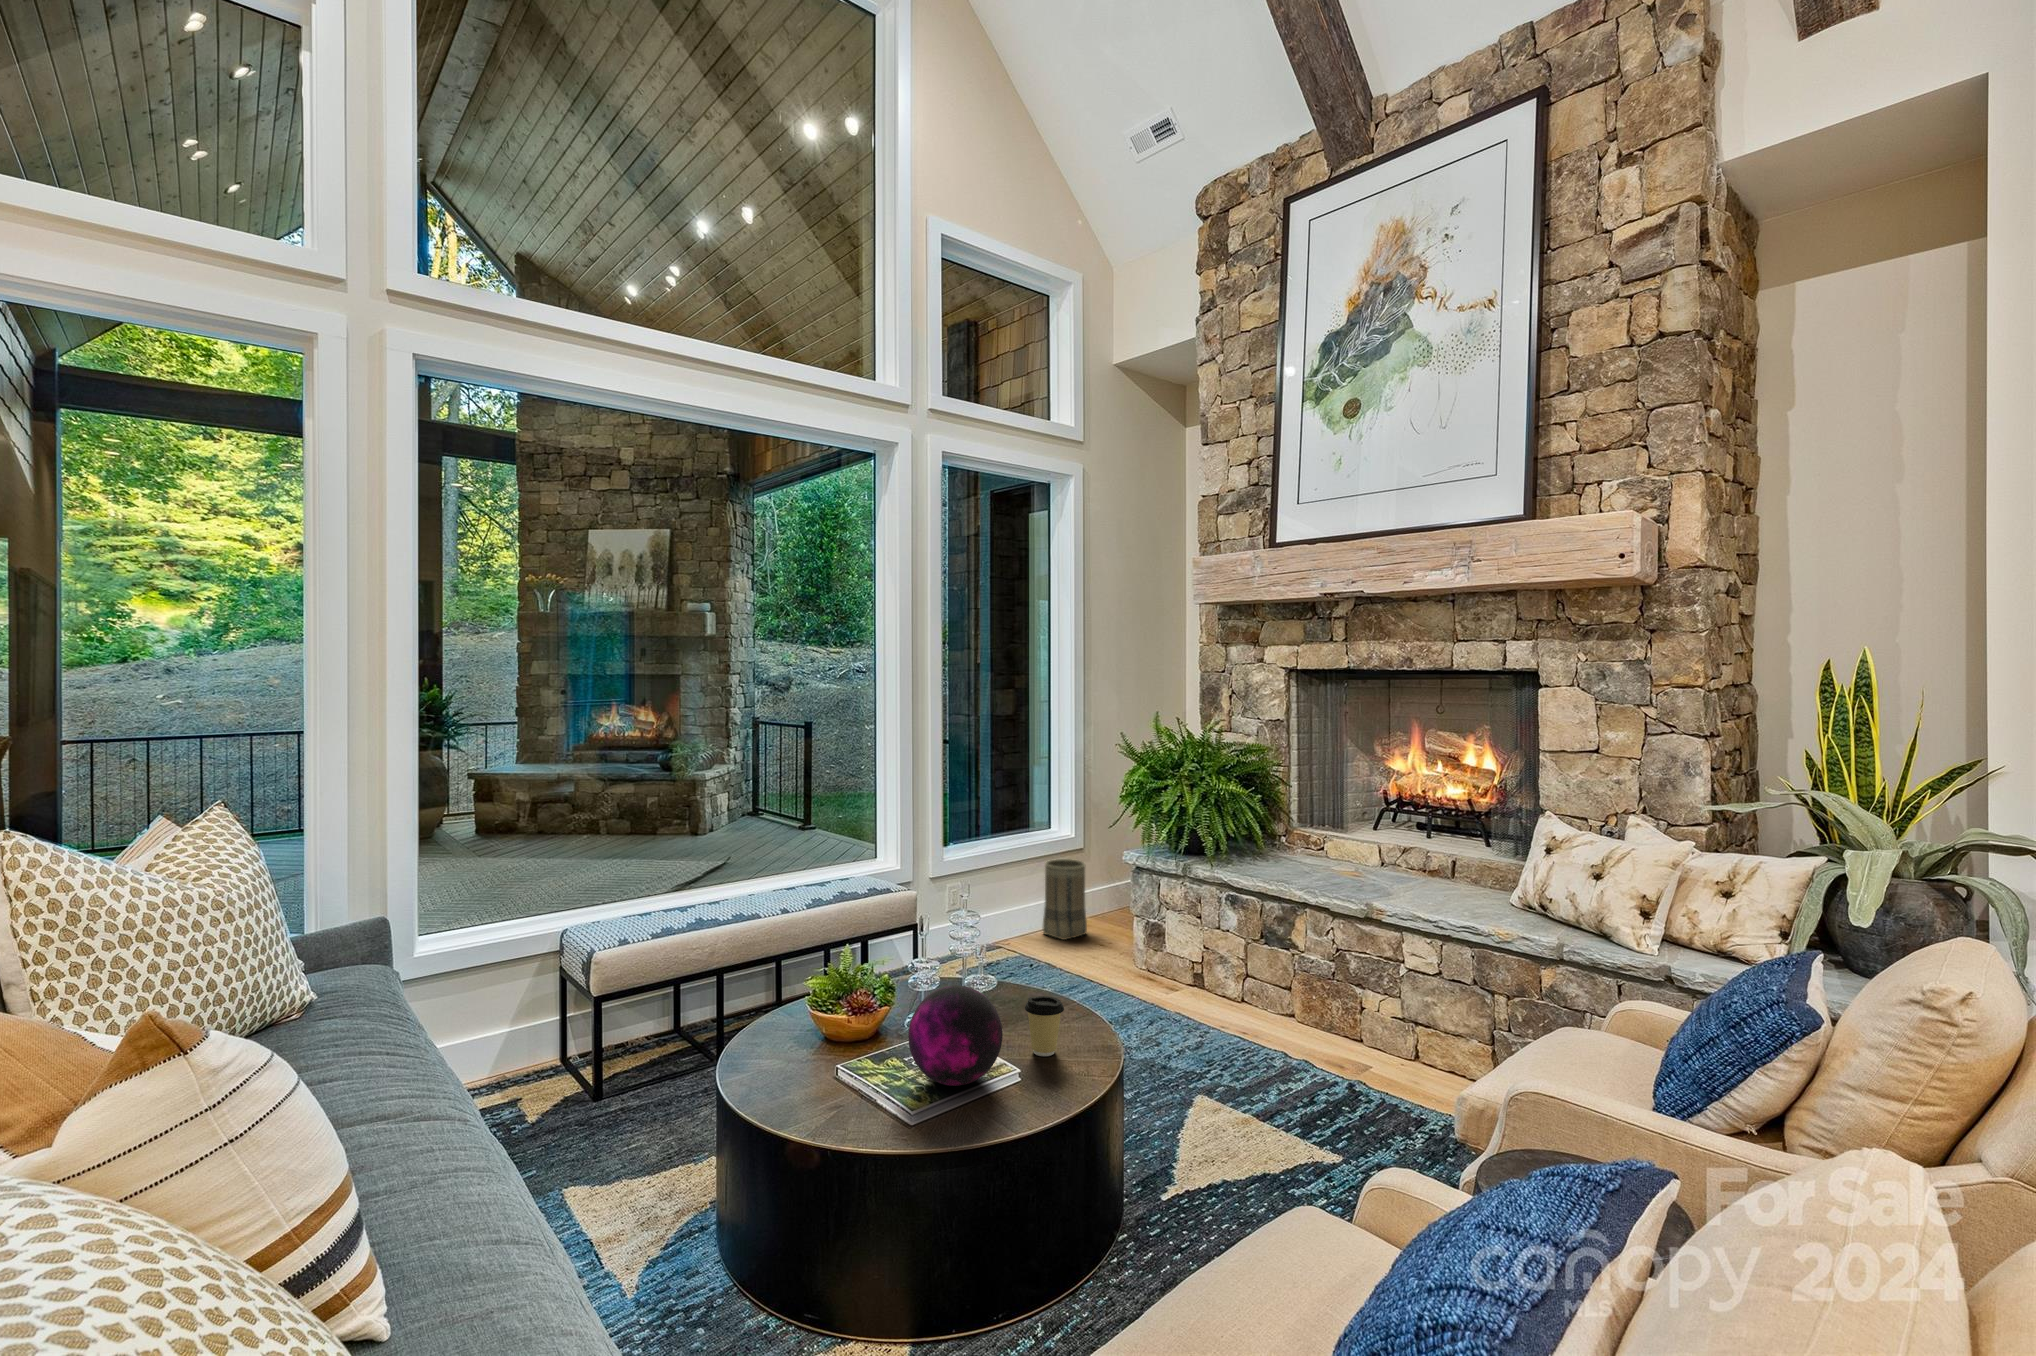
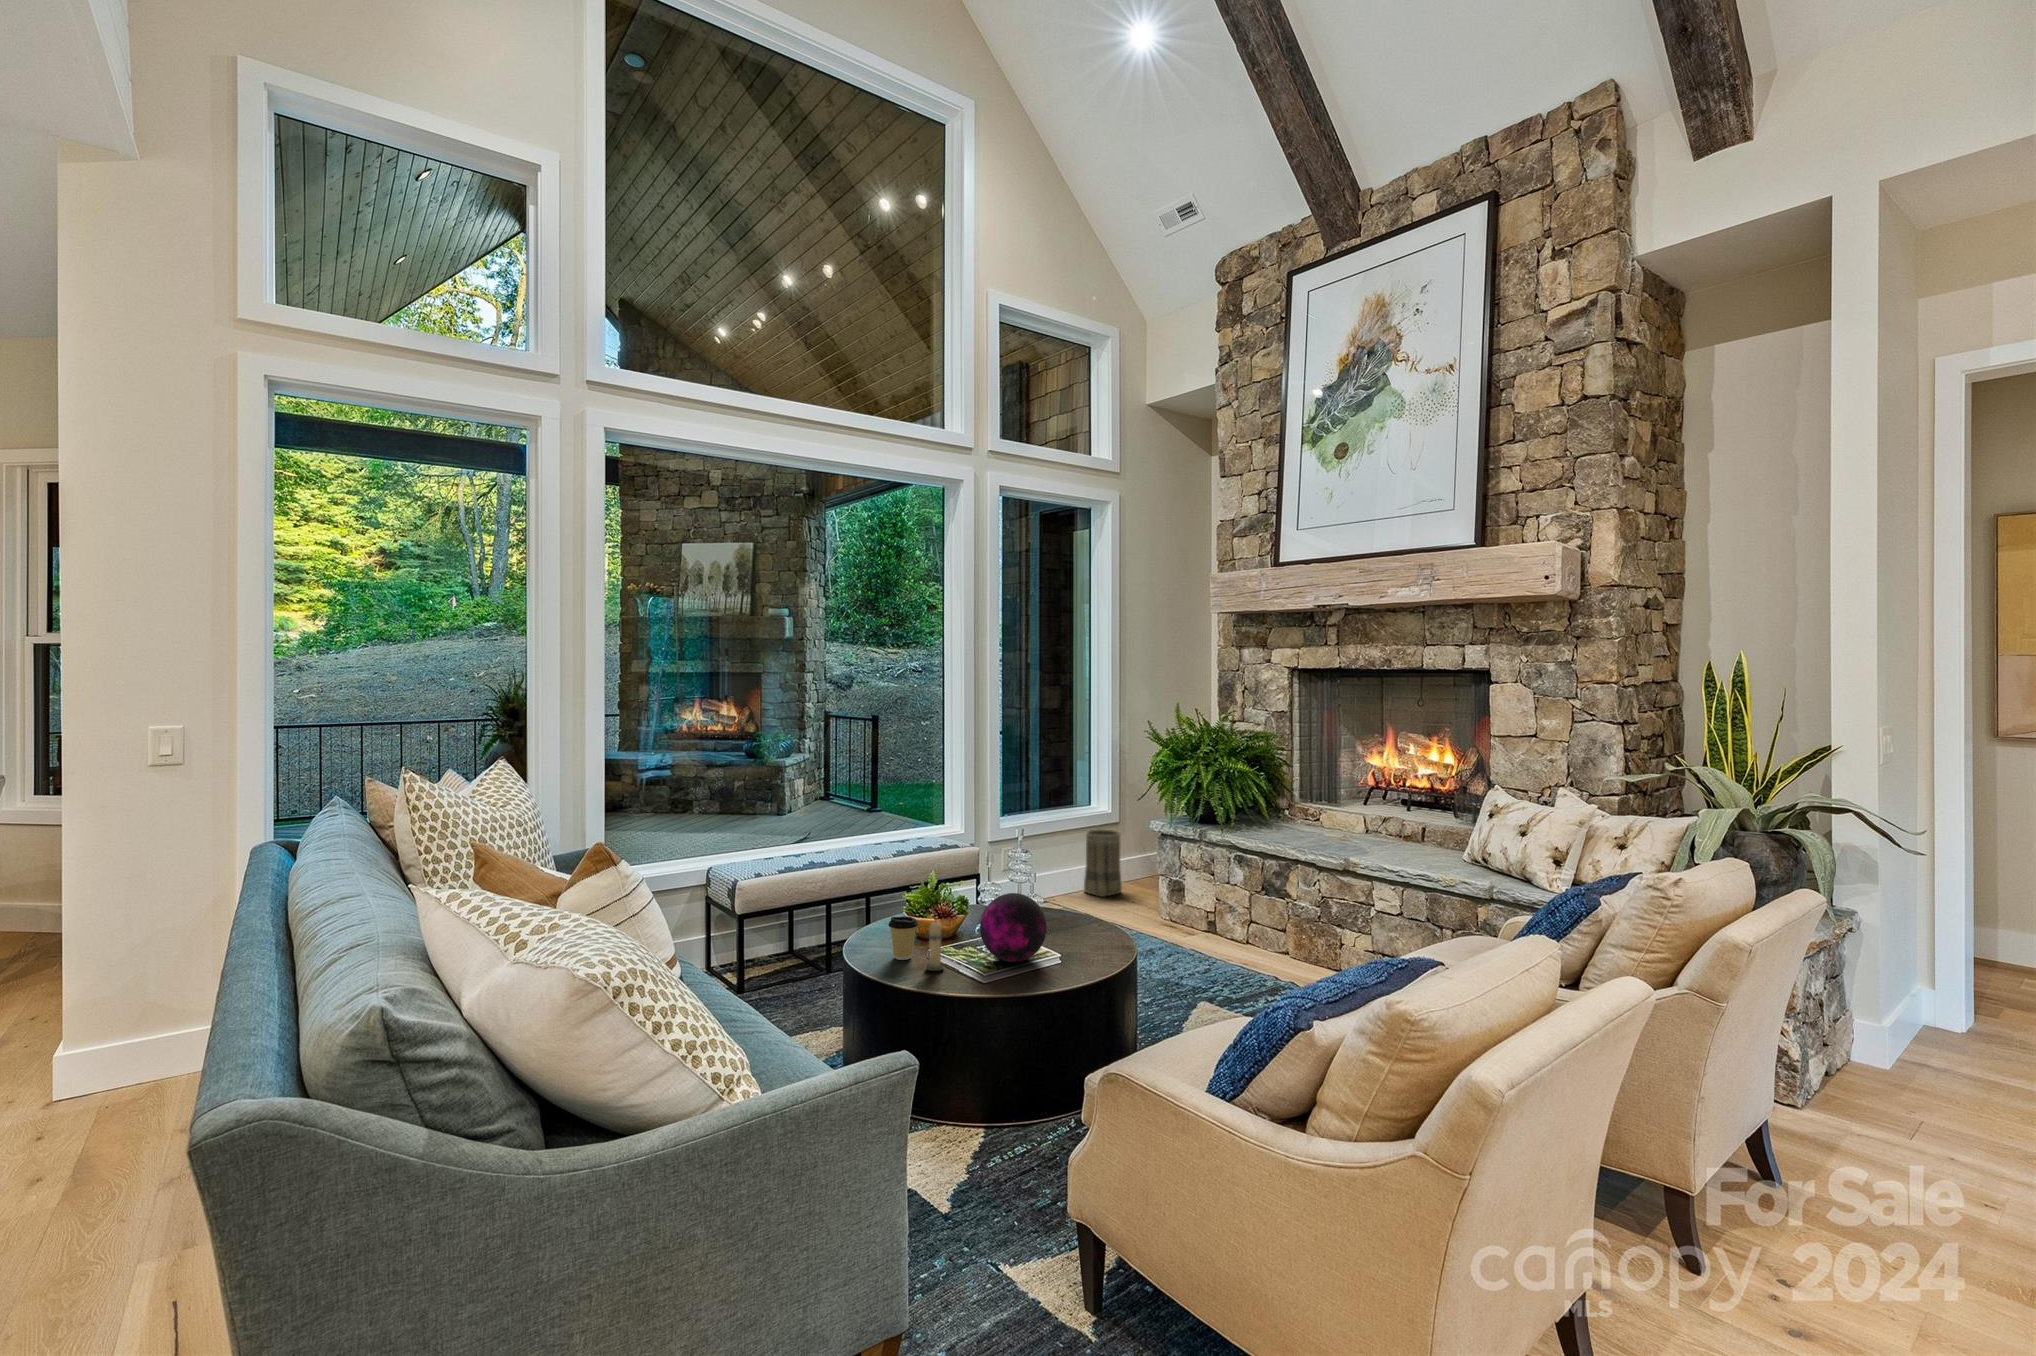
coffee cup: present [1025,996,1064,1056] -> present [888,917,918,960]
candle: none [825,1028,861,1107] -> present [925,922,944,971]

